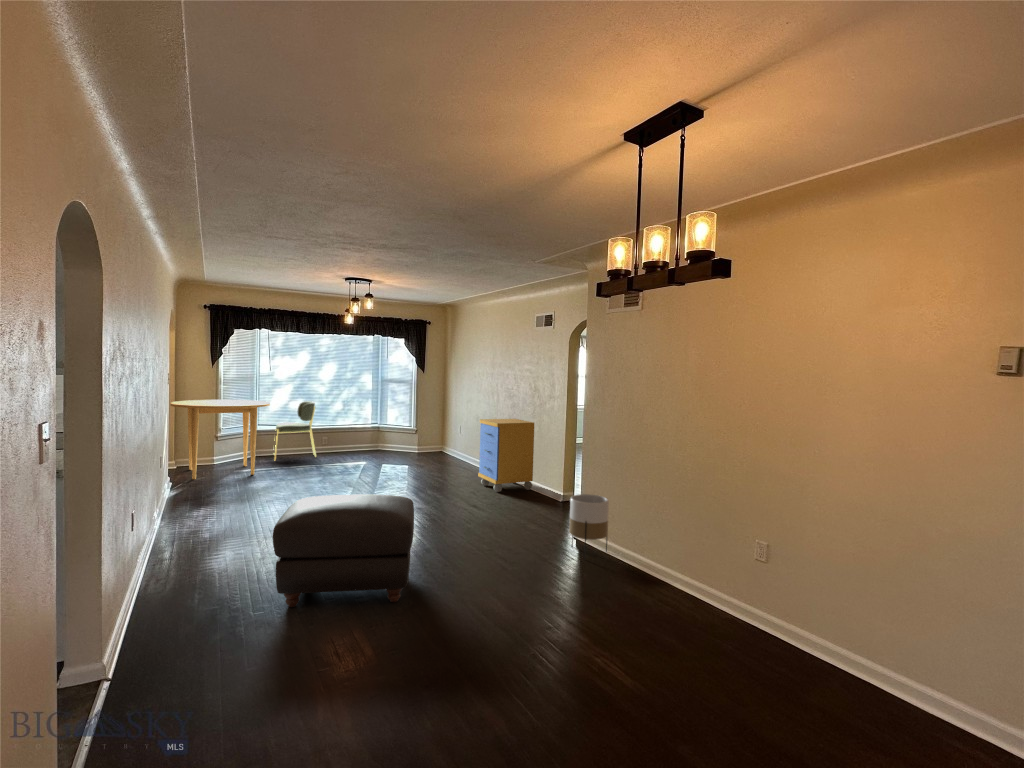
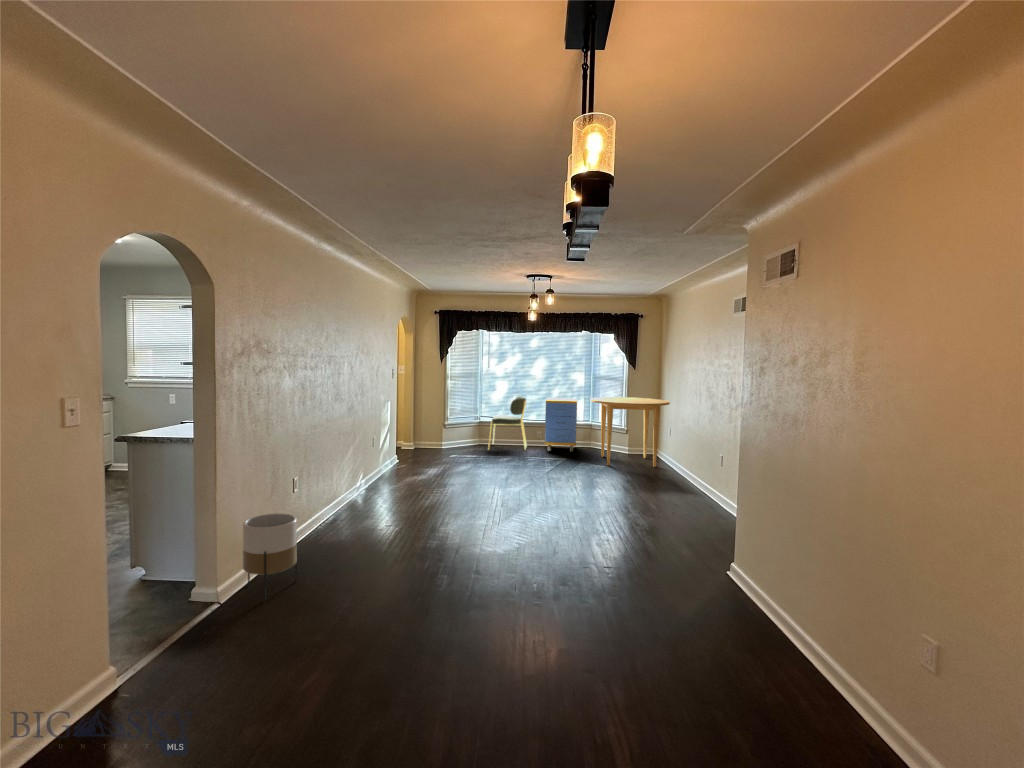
dining table: present [170,400,270,479] -> present [590,397,670,467]
storage cabinet: present [478,419,534,492] -> present [545,398,577,452]
planter: present [569,494,609,559] -> present [243,513,297,601]
ottoman: present [273,495,414,607] -> none [353,488,508,608]

